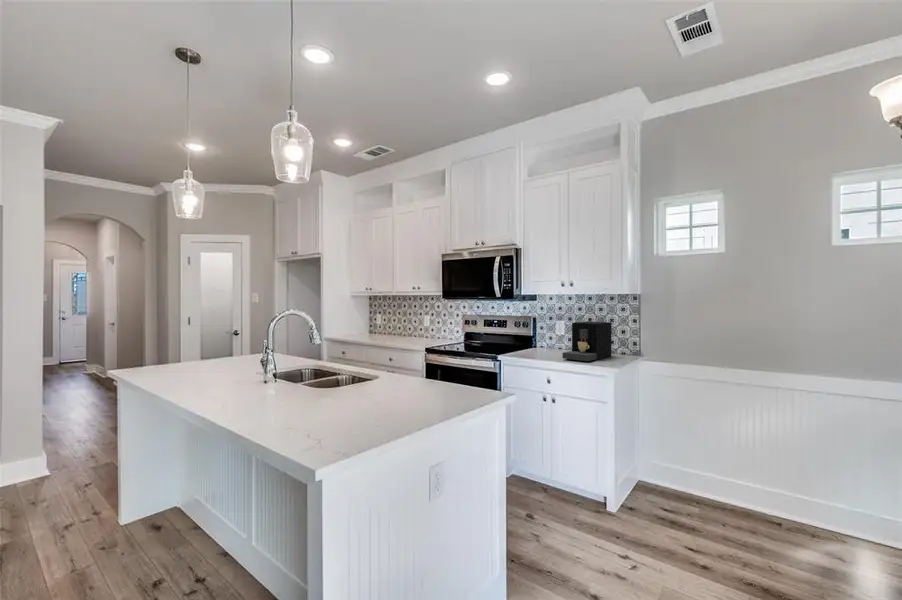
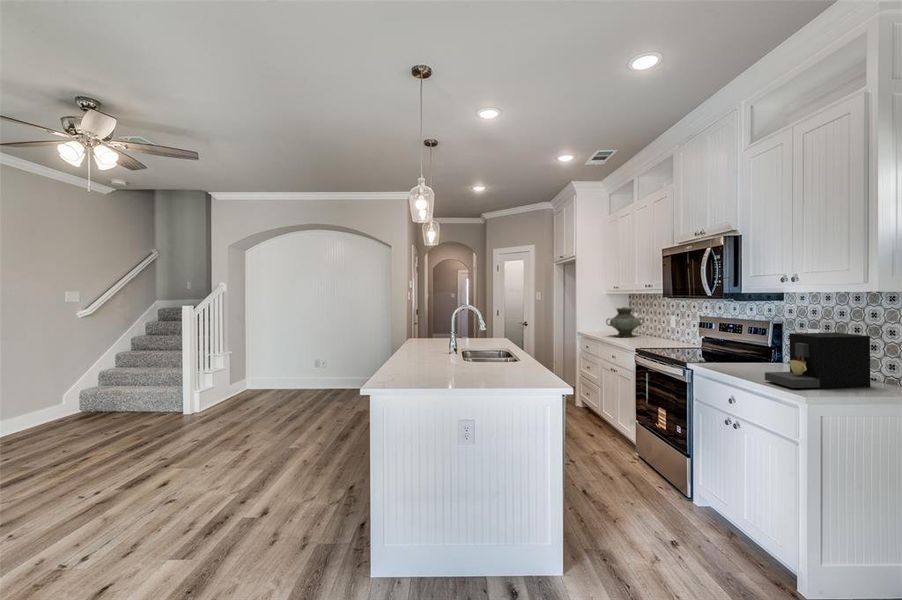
vase: none [362,308,394,338] -> present [606,307,644,337]

